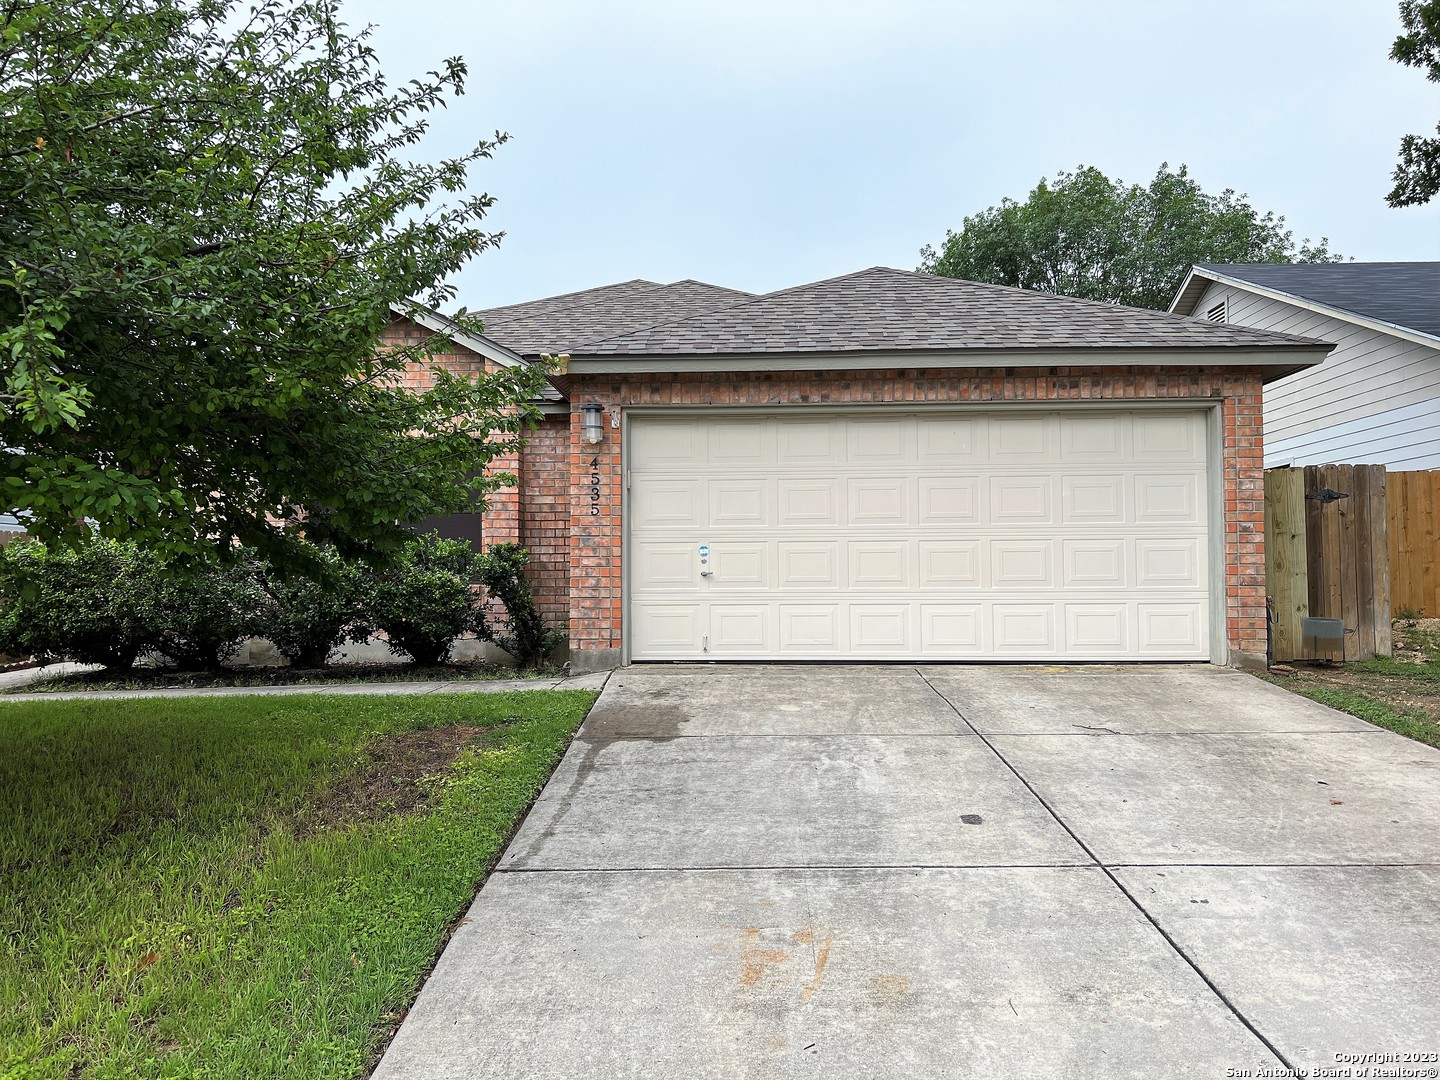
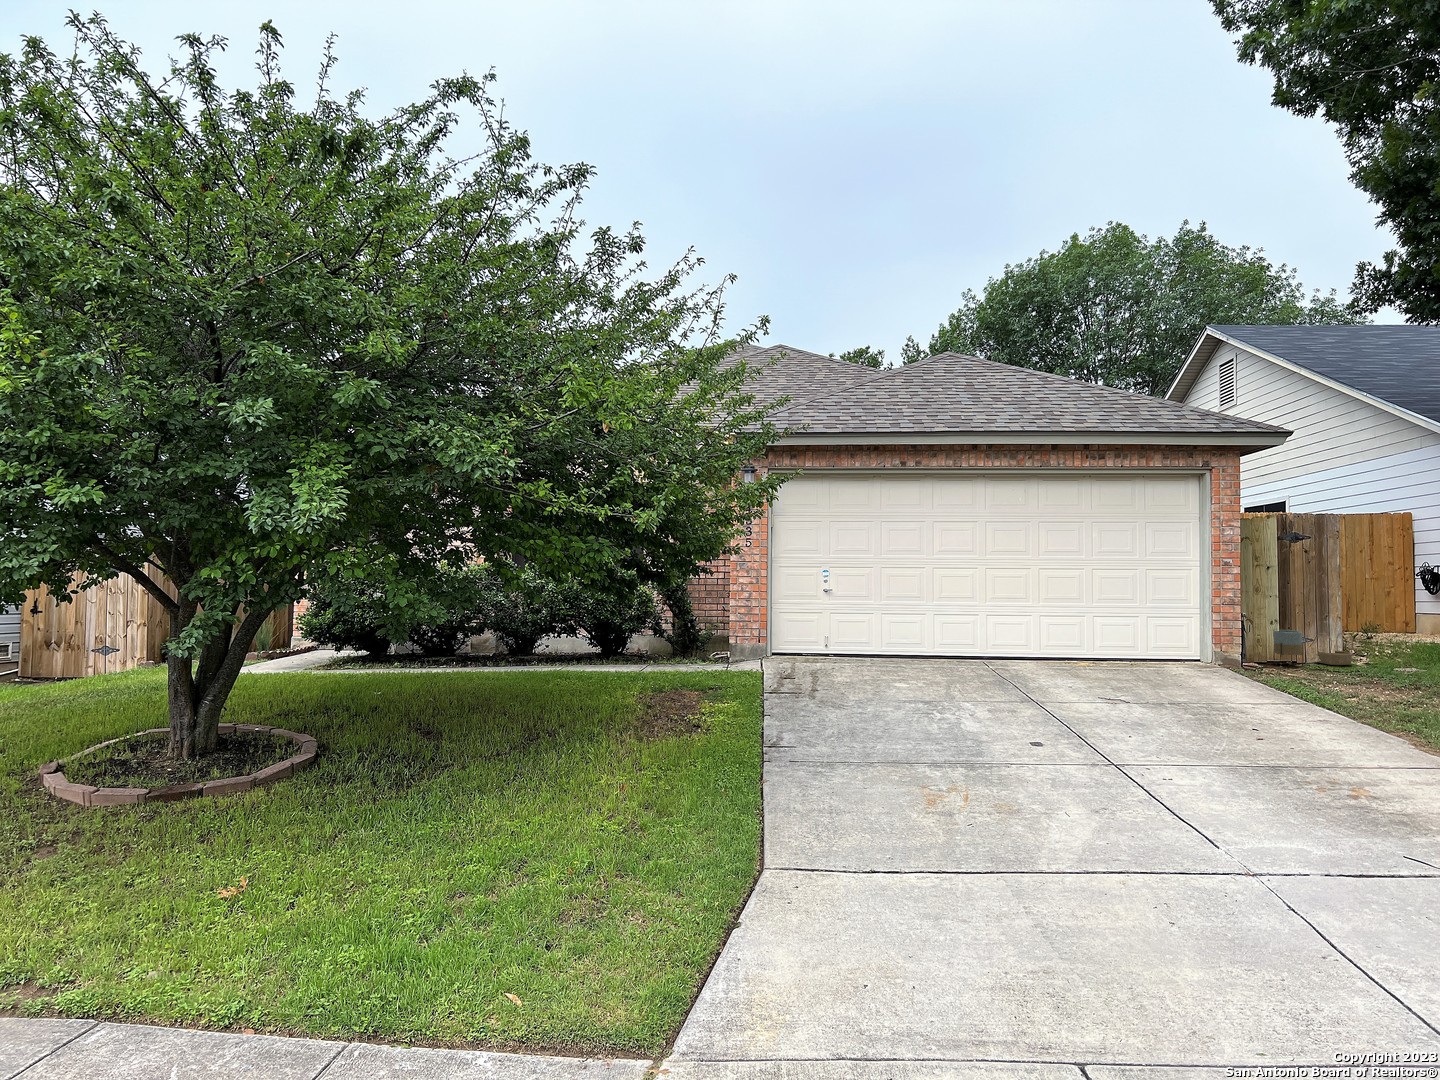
basket: none [1357,620,1409,664] -> present [1317,633,1353,665]

